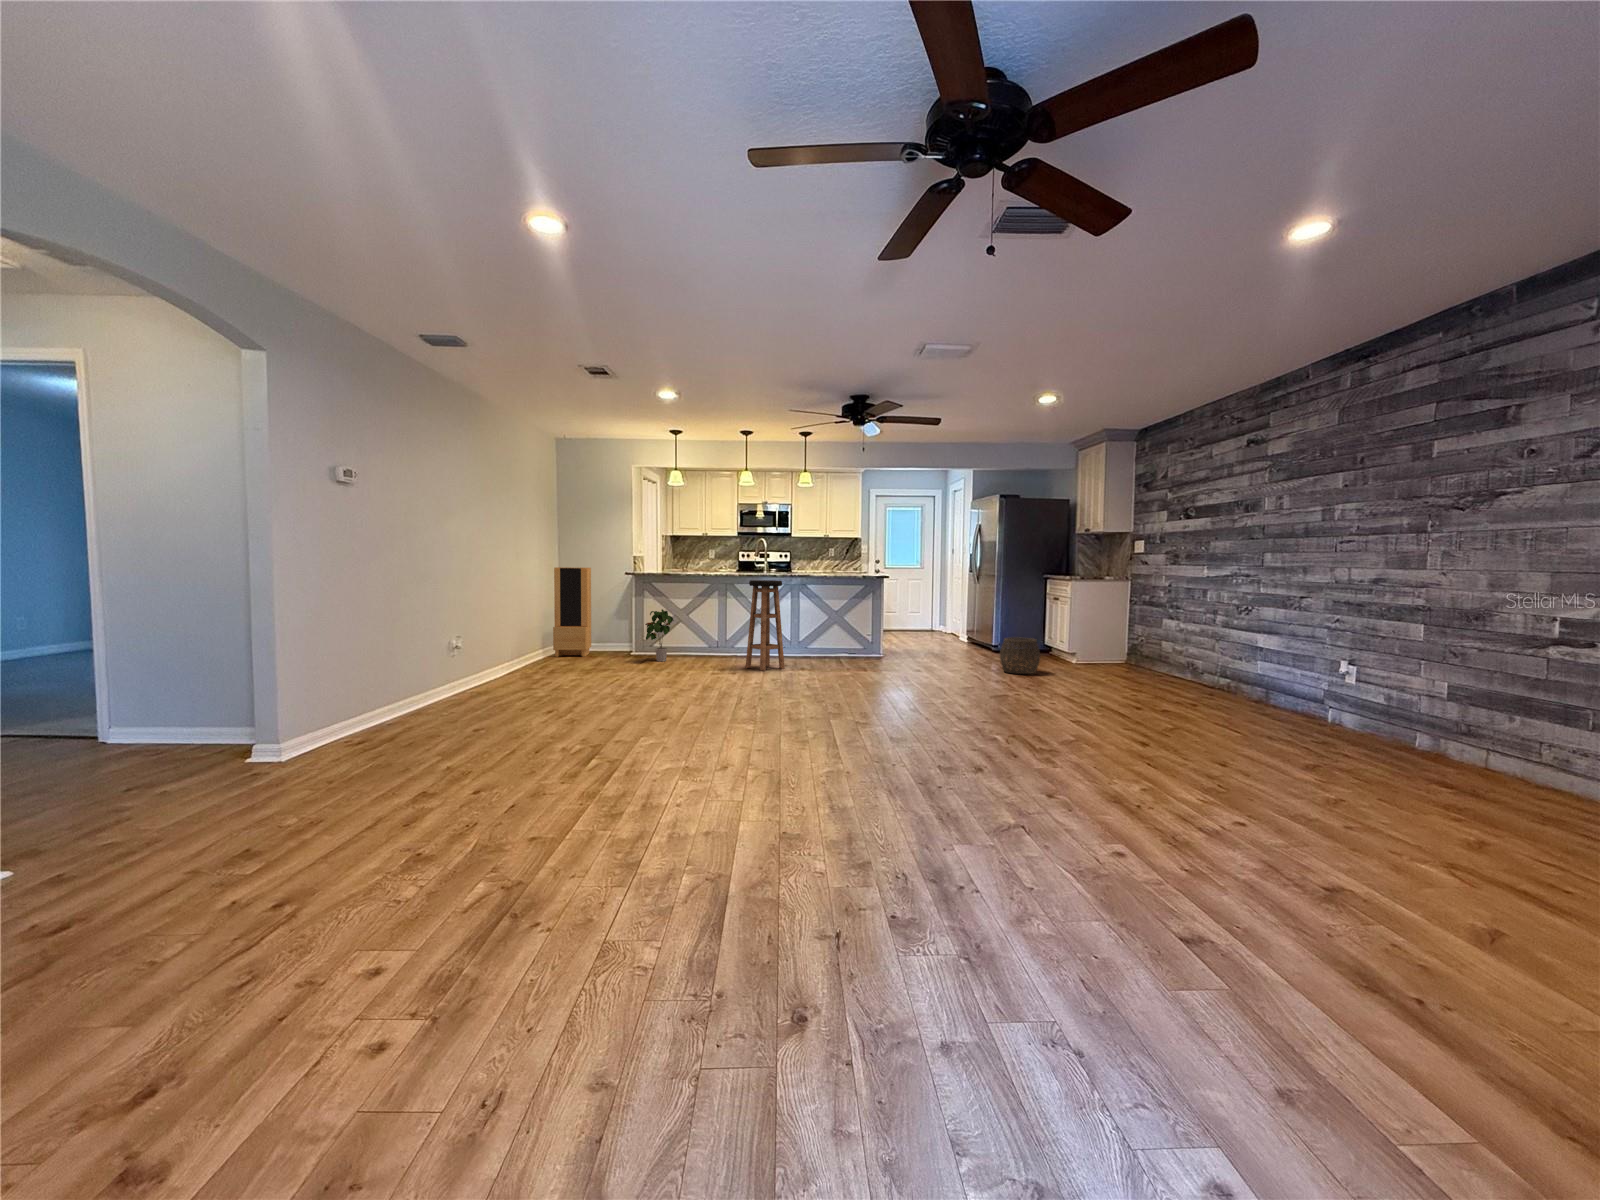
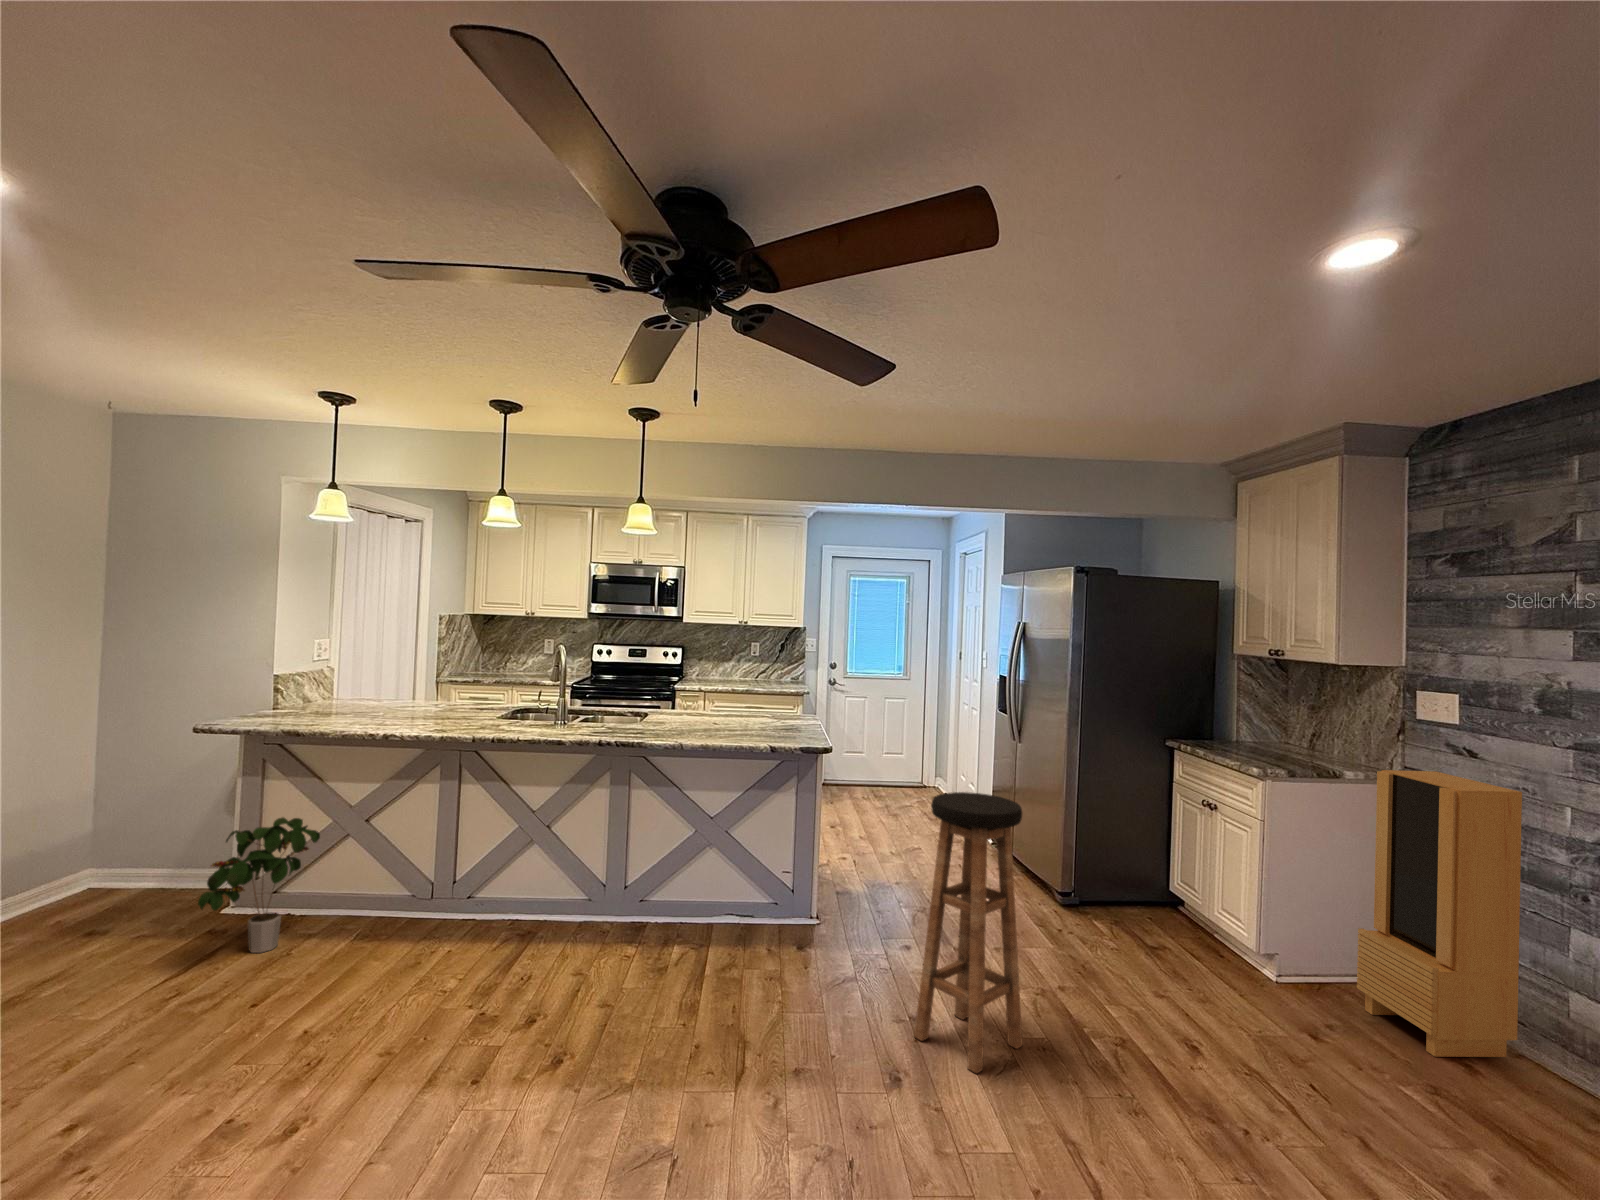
storage cabinet: present [553,567,591,657] -> present [1357,770,1522,1057]
bar stool: present [746,580,785,671] -> present [914,792,1023,1073]
woven basket: present [1000,637,1040,674] -> none [1105,956,1227,1096]

